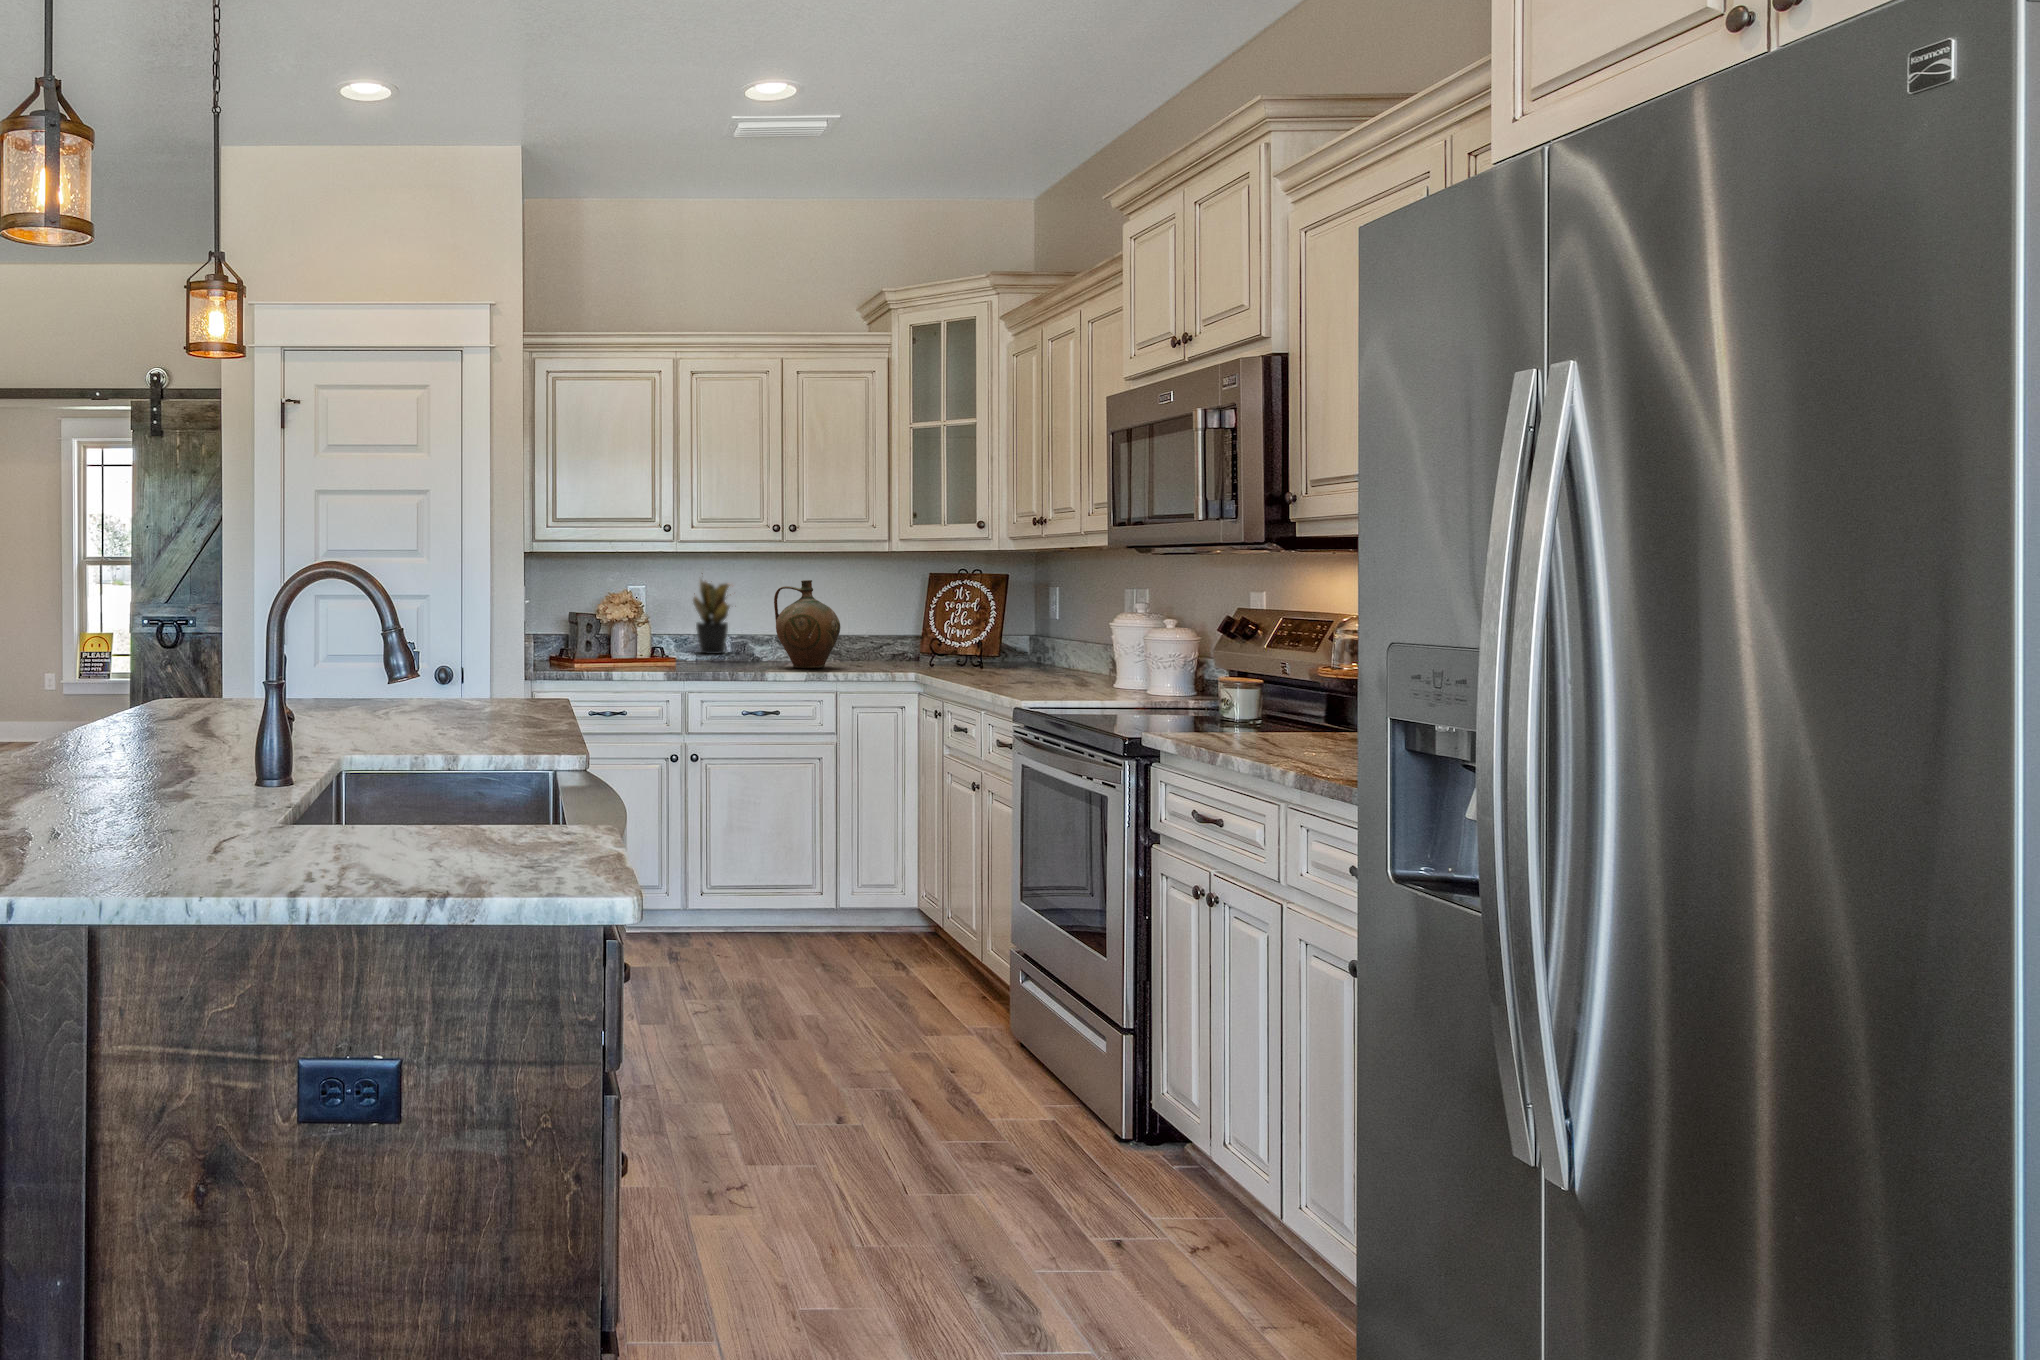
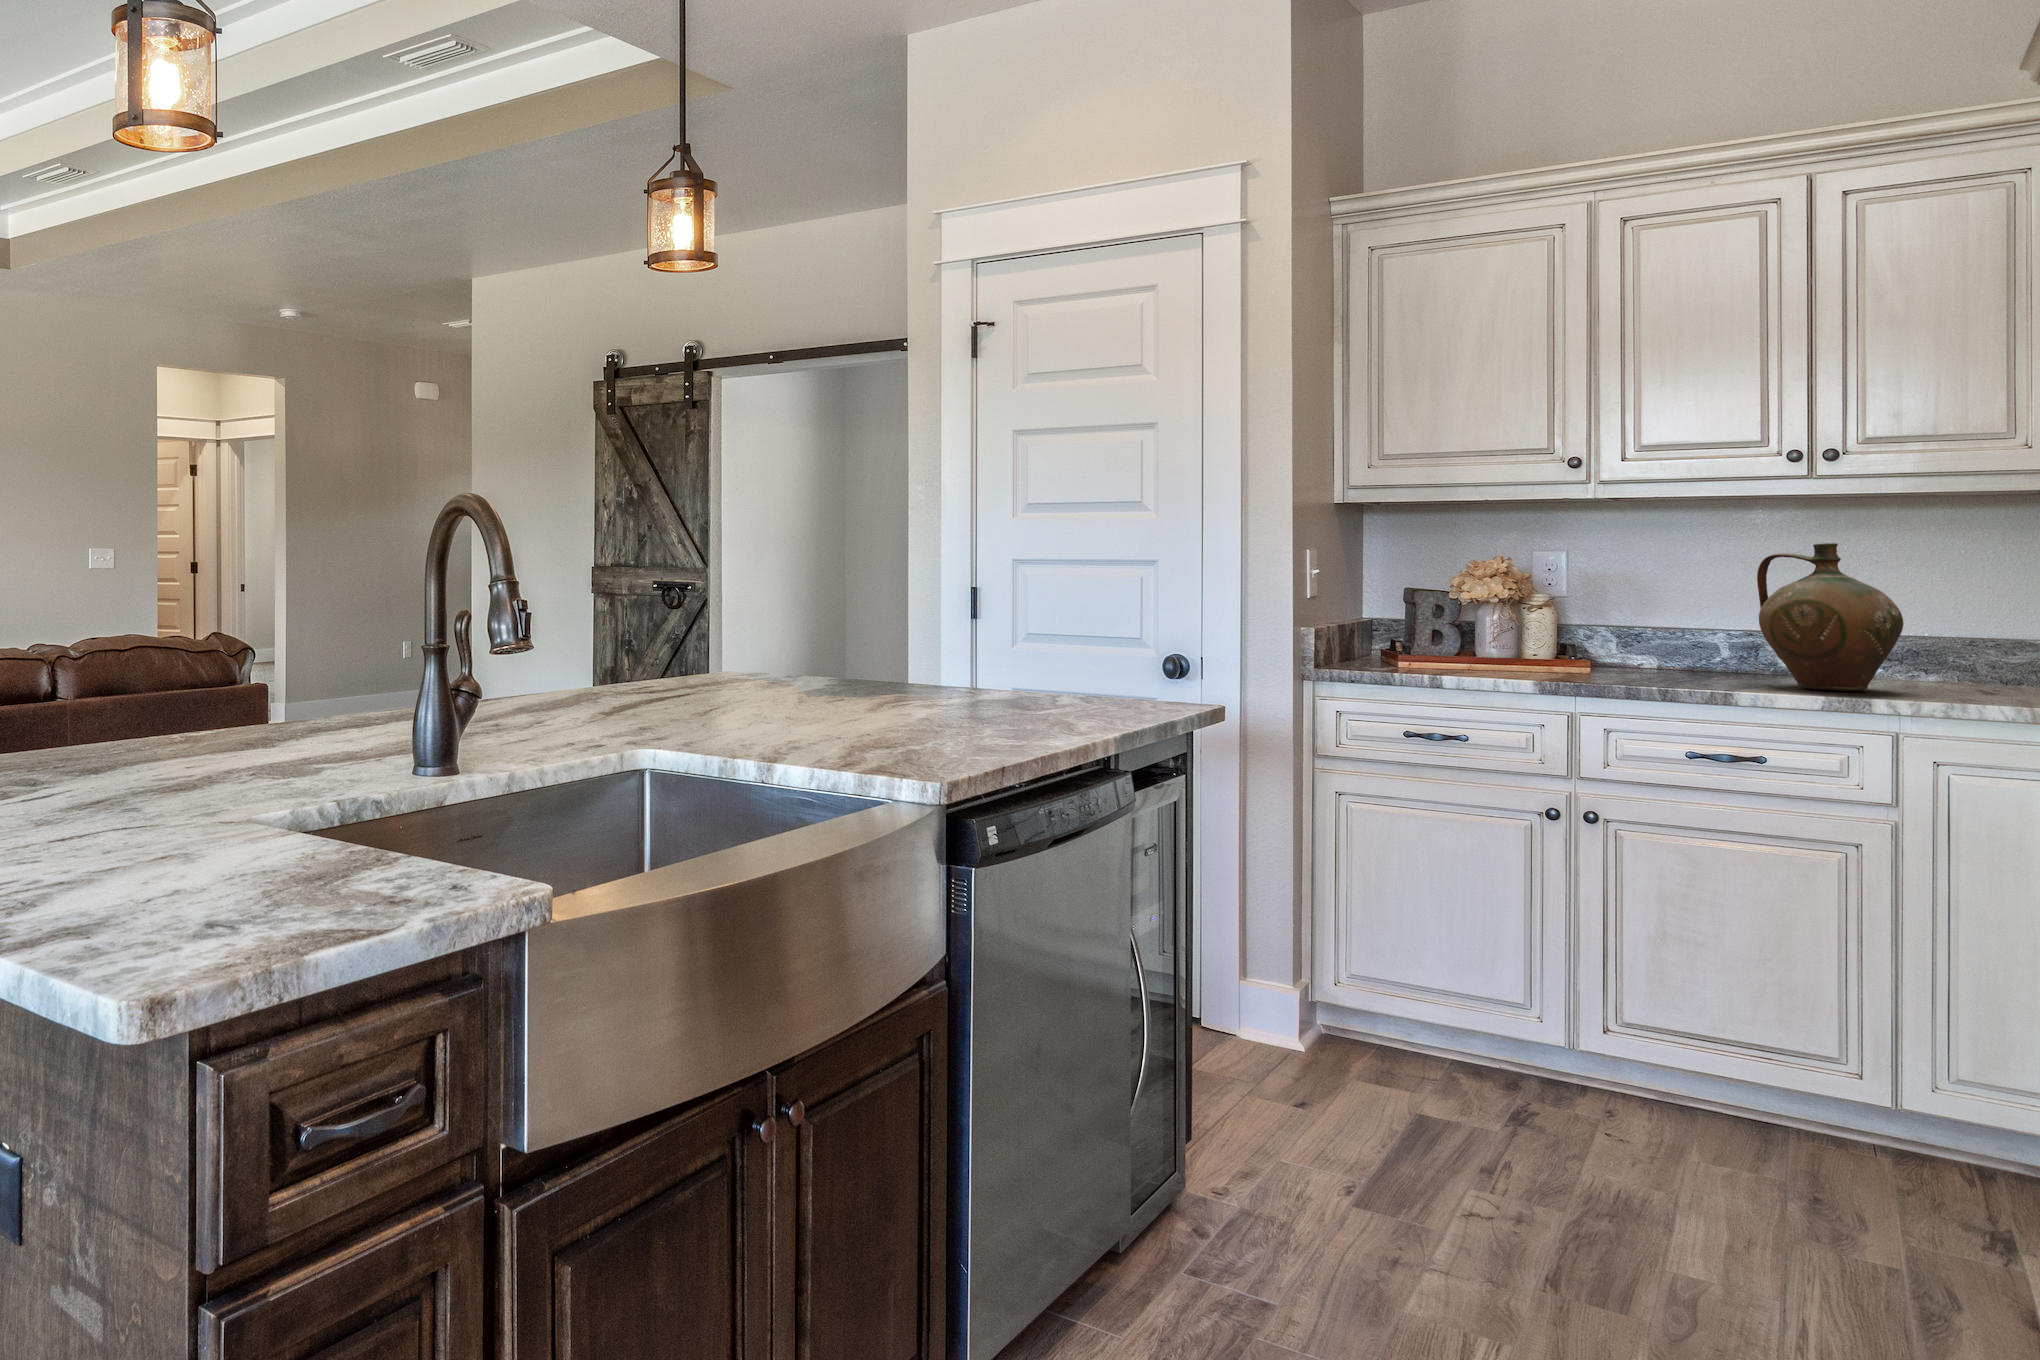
potted plant: present [693,573,736,654] -> none [1642,522,1756,659]

